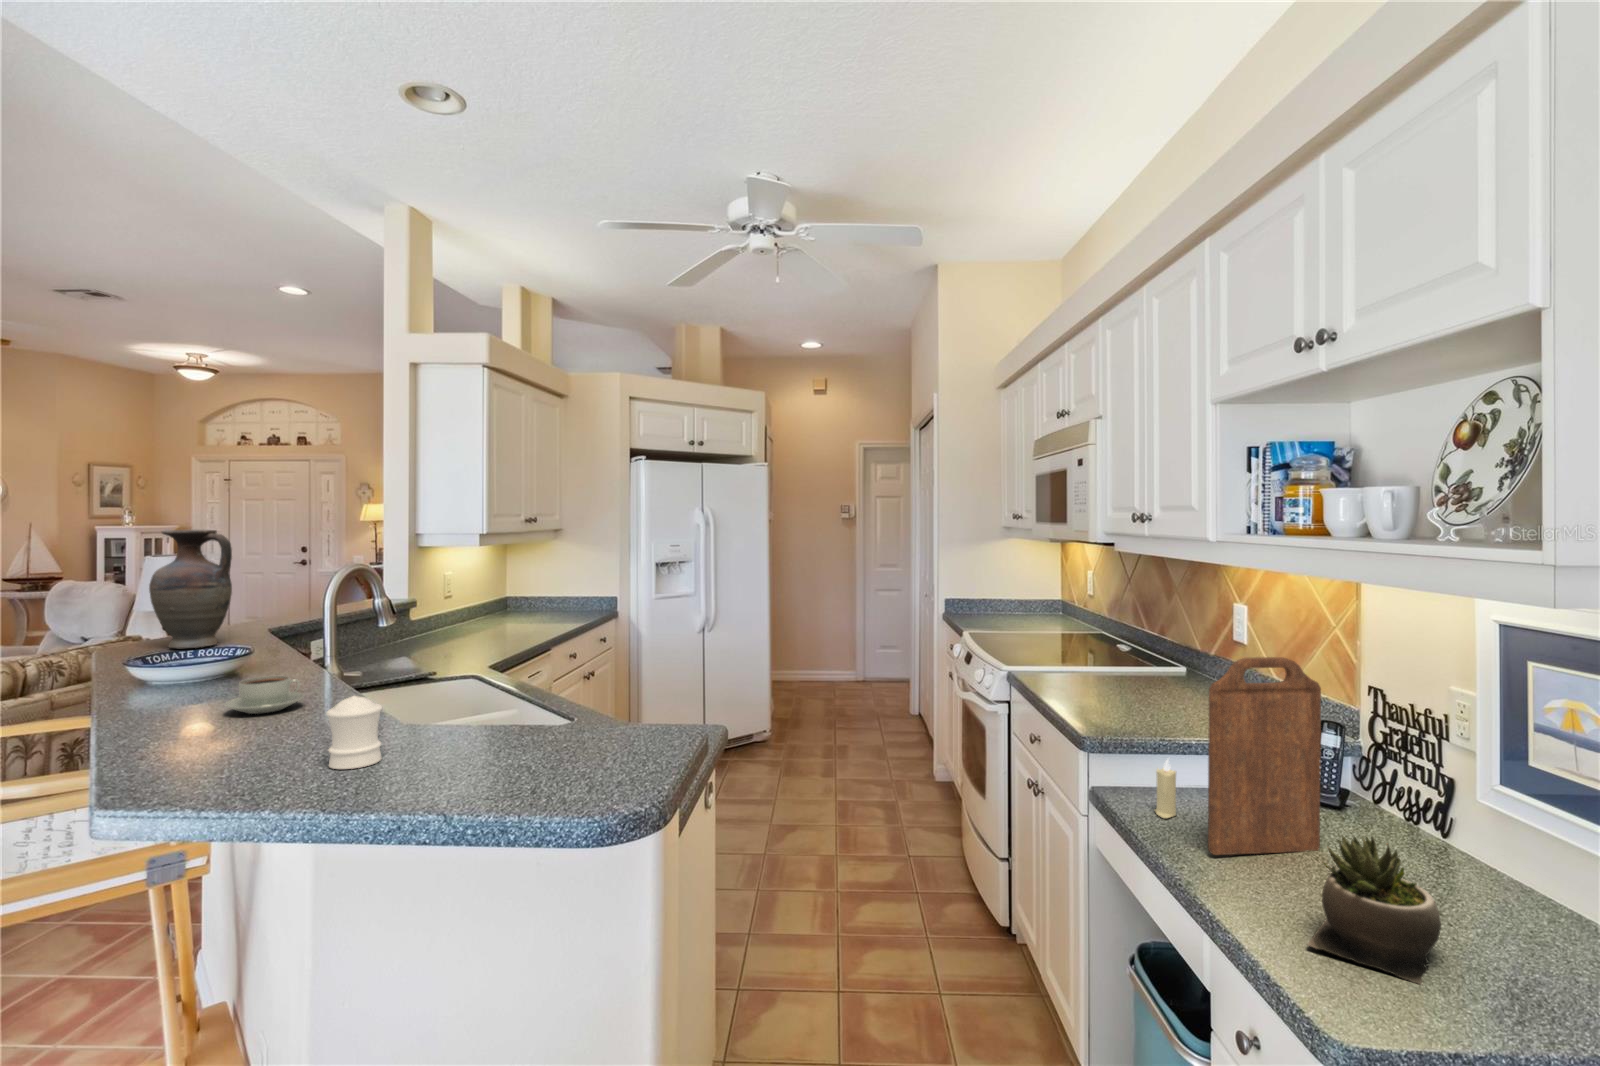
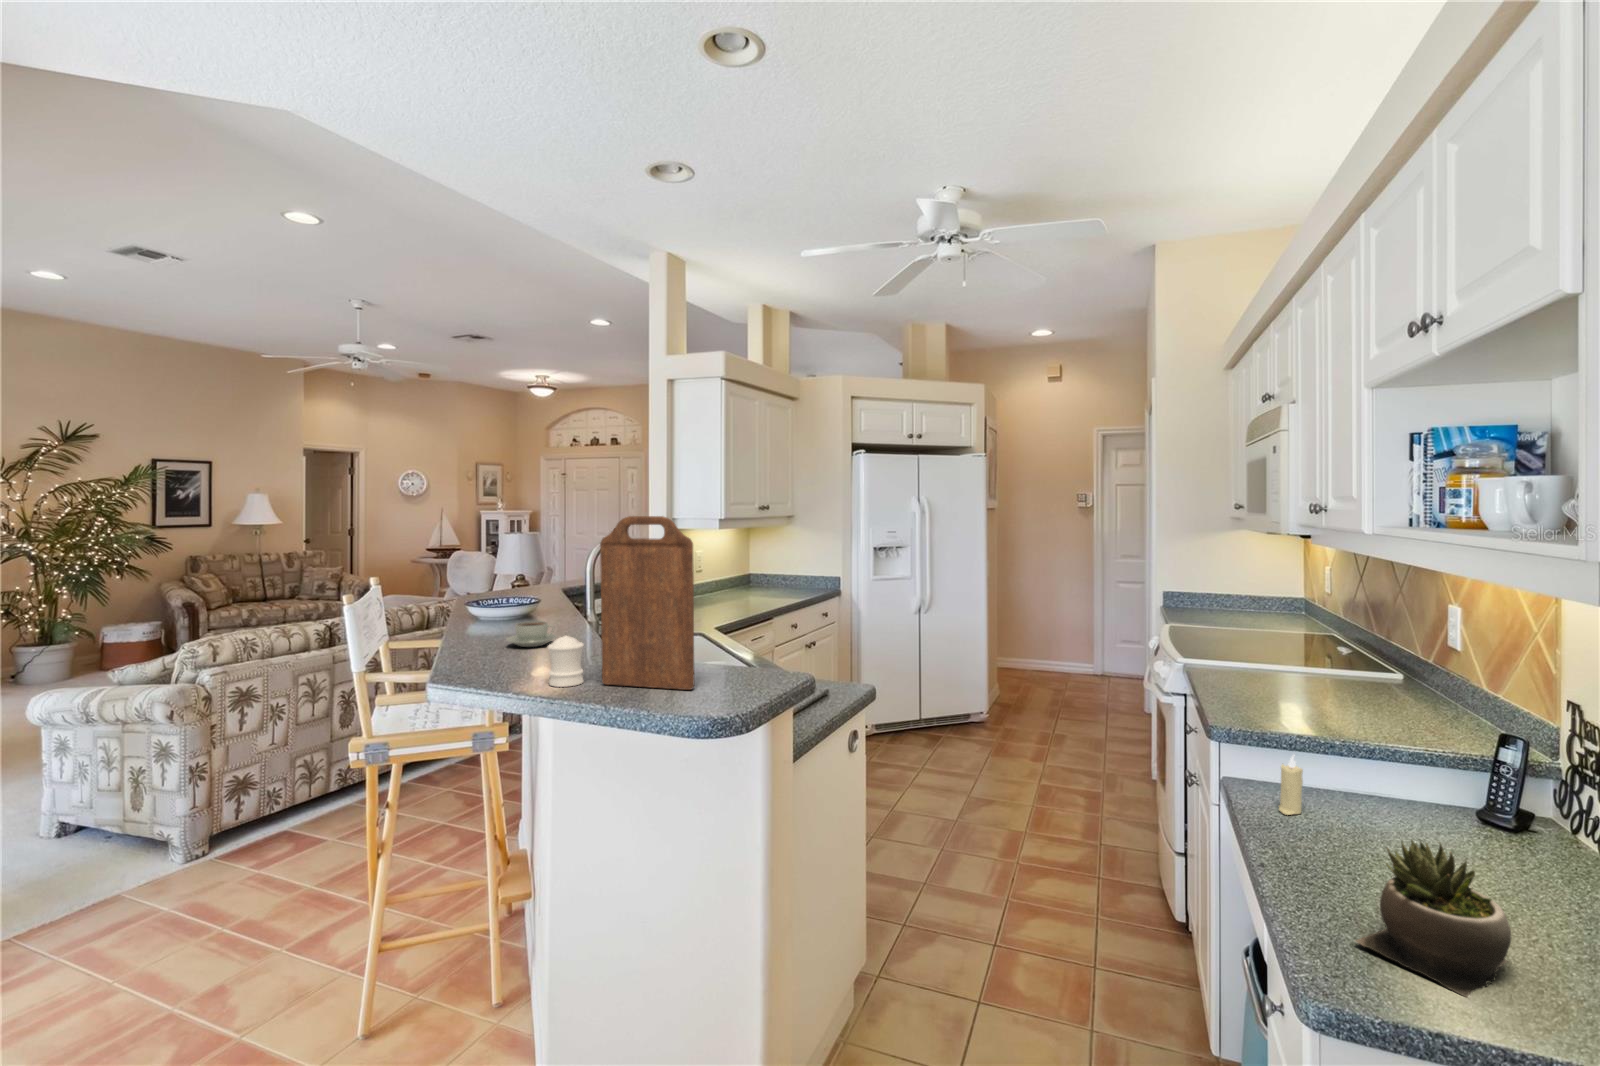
vase: present [149,529,232,648] -> none [485,515,535,600]
cutting board: present [1208,657,1321,855] -> present [600,516,694,690]

